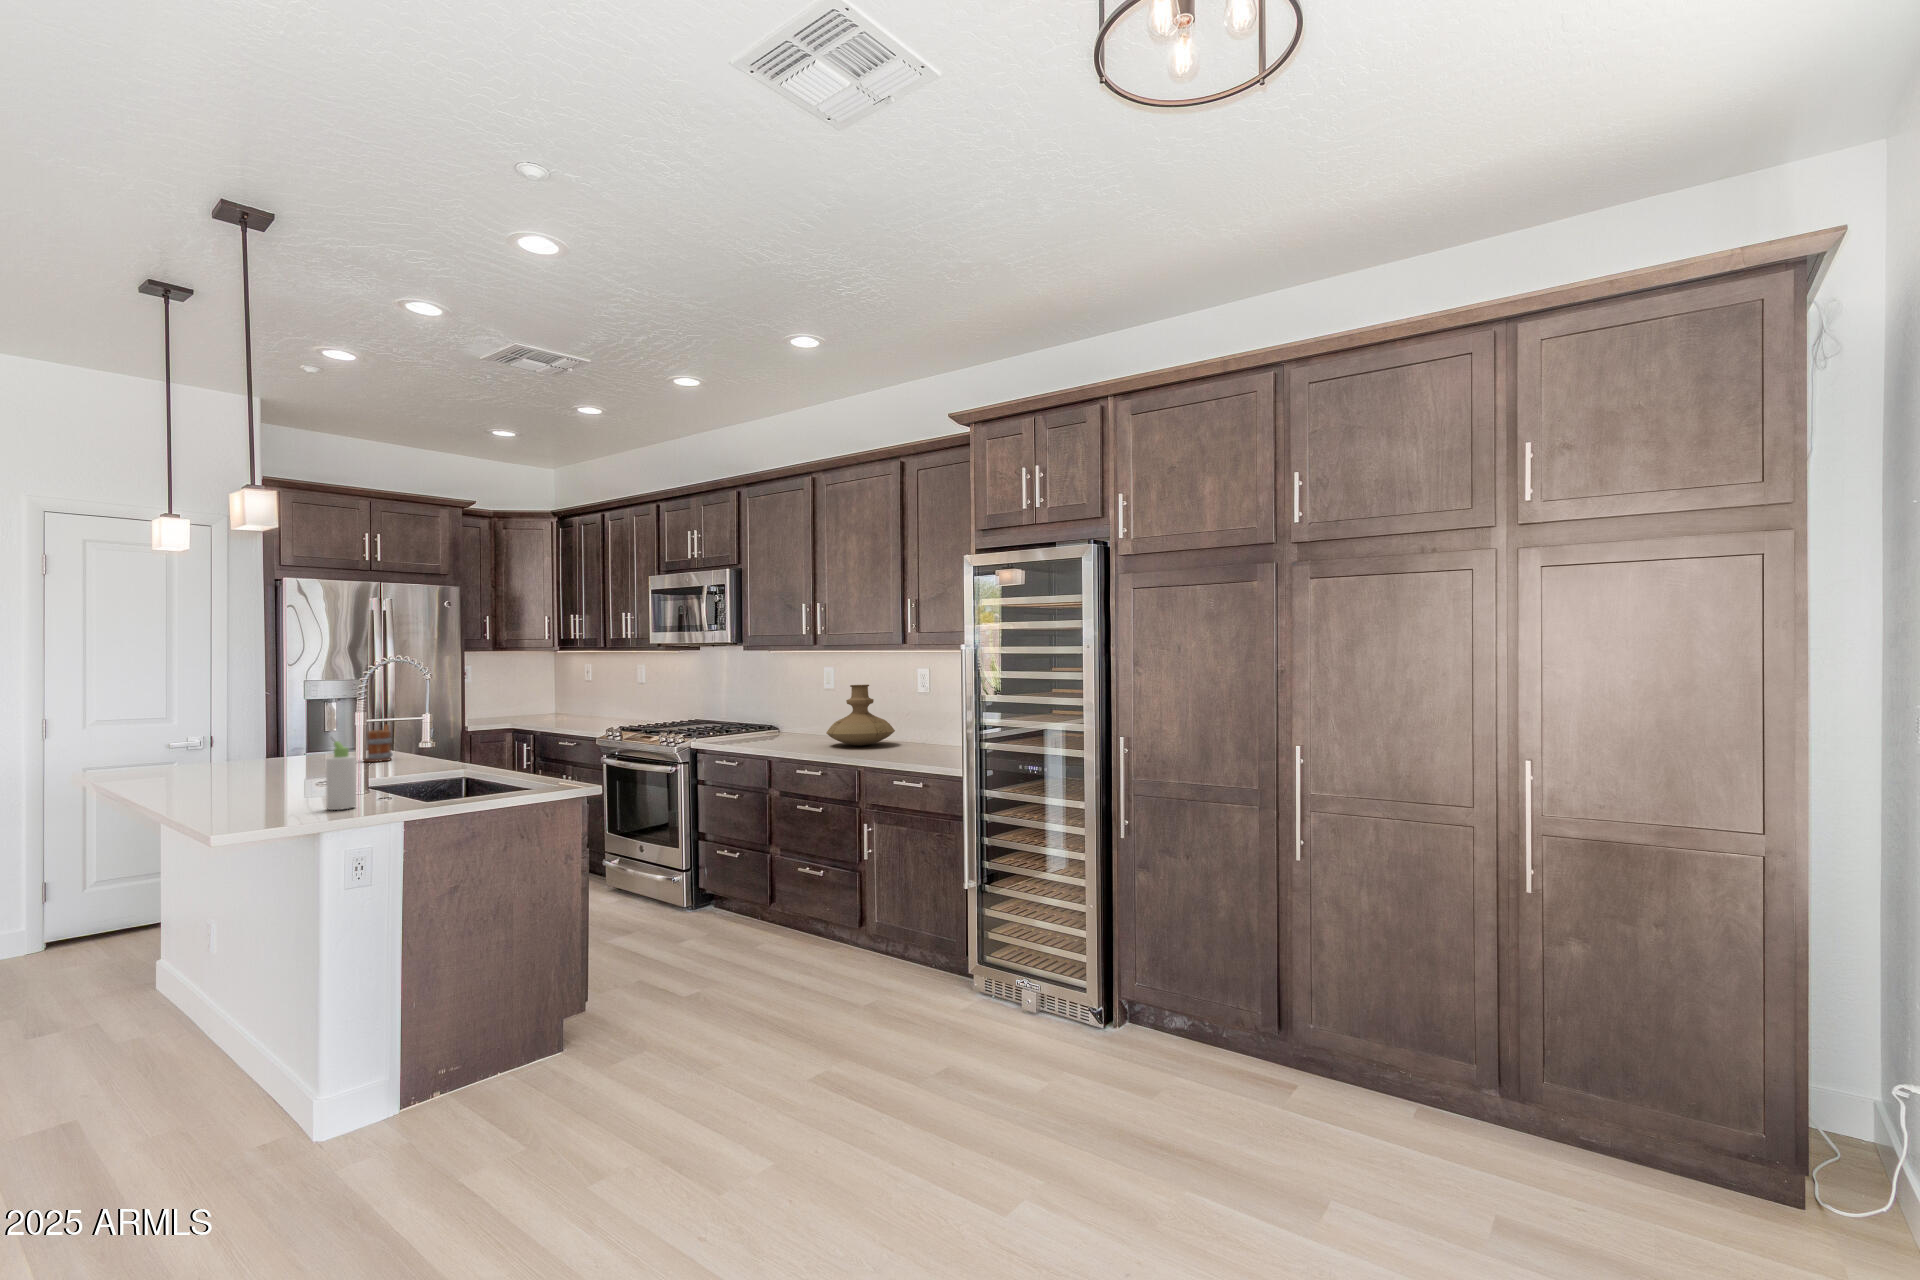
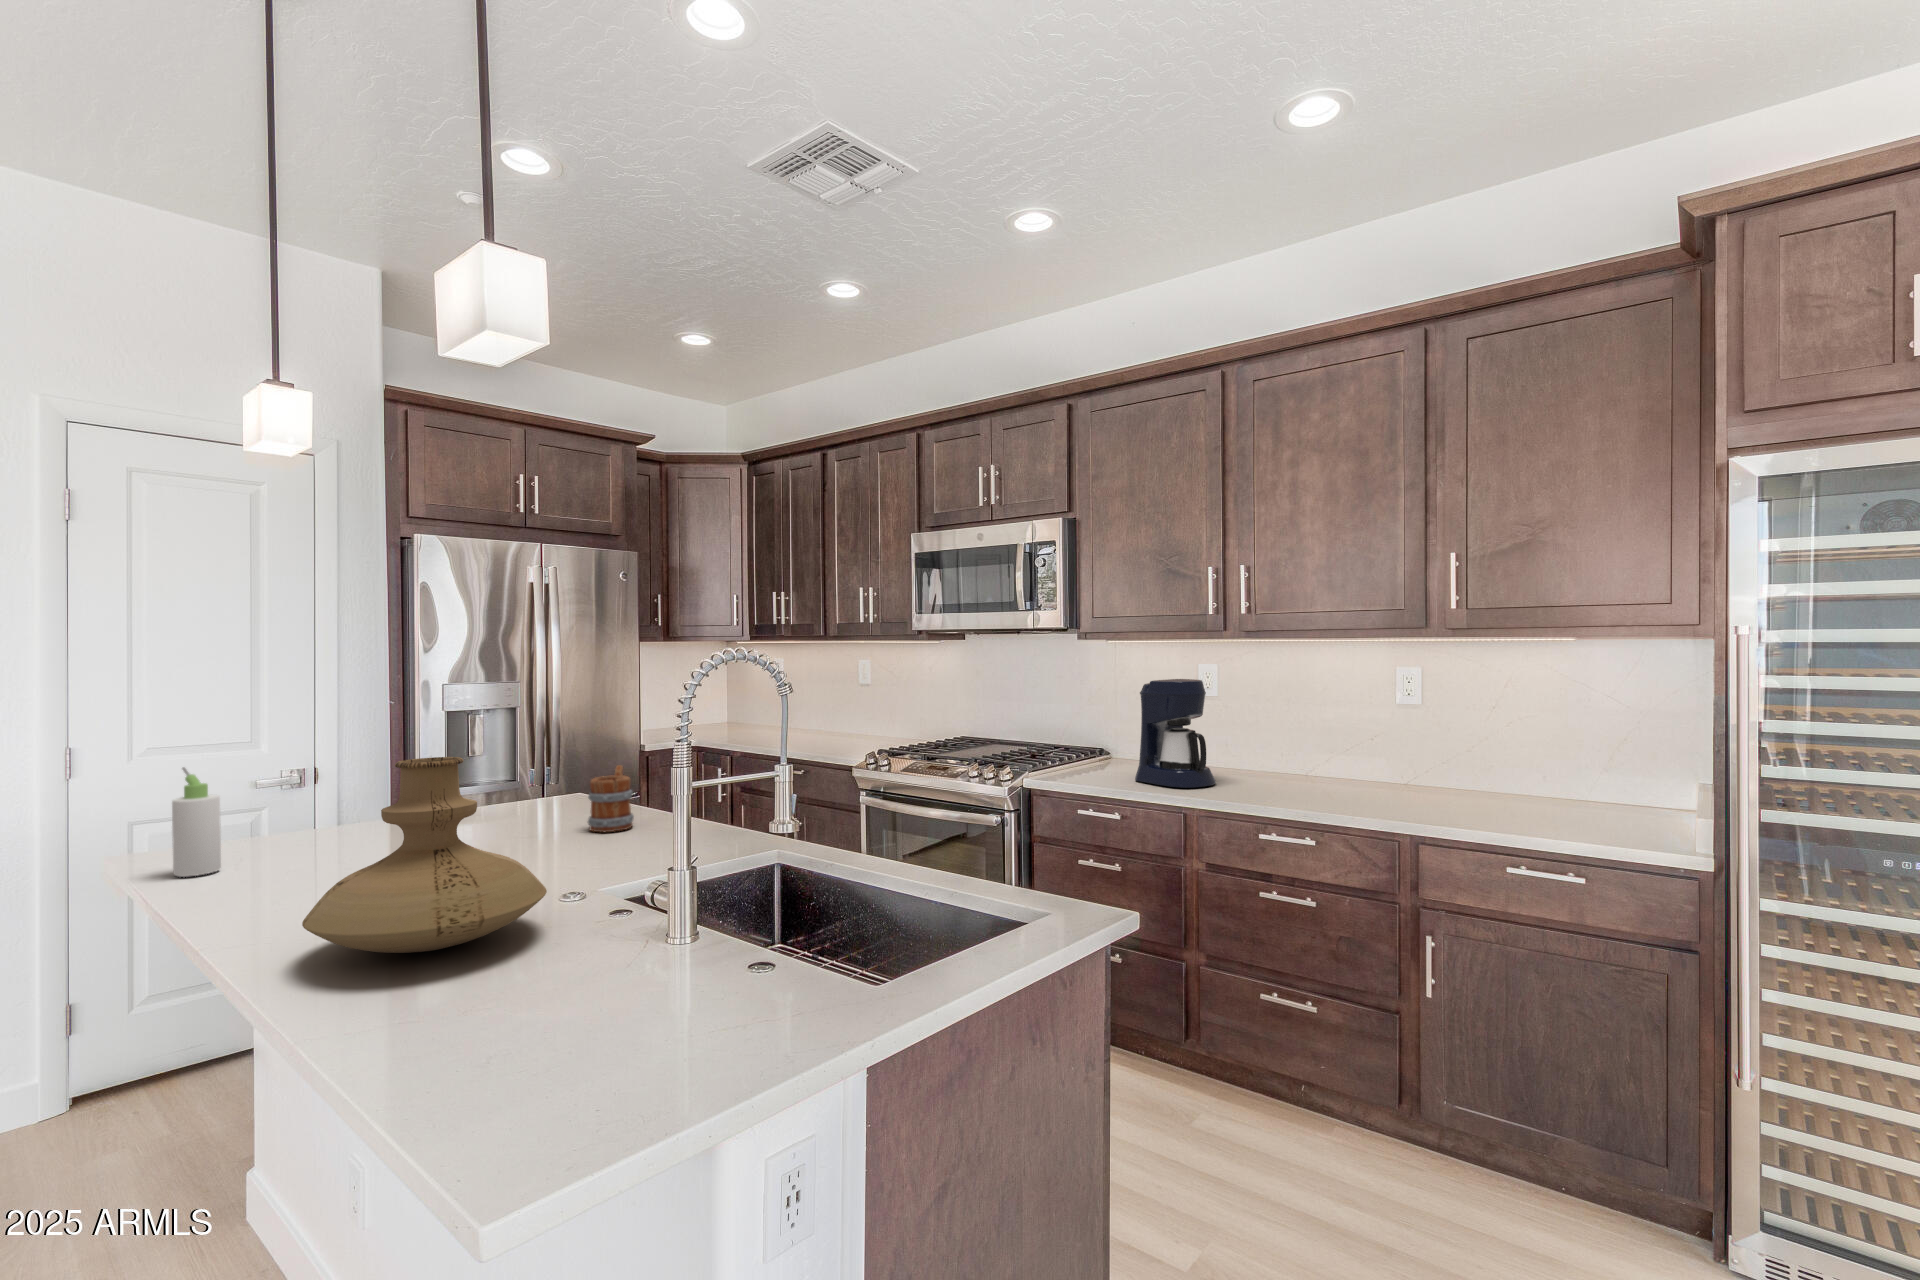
coffee maker: none [754,676,802,745] -> present [1135,679,1216,788]
vase: present [826,685,895,746] -> present [302,757,547,953]
bottle: present [326,737,356,810] -> present [172,767,221,877]

